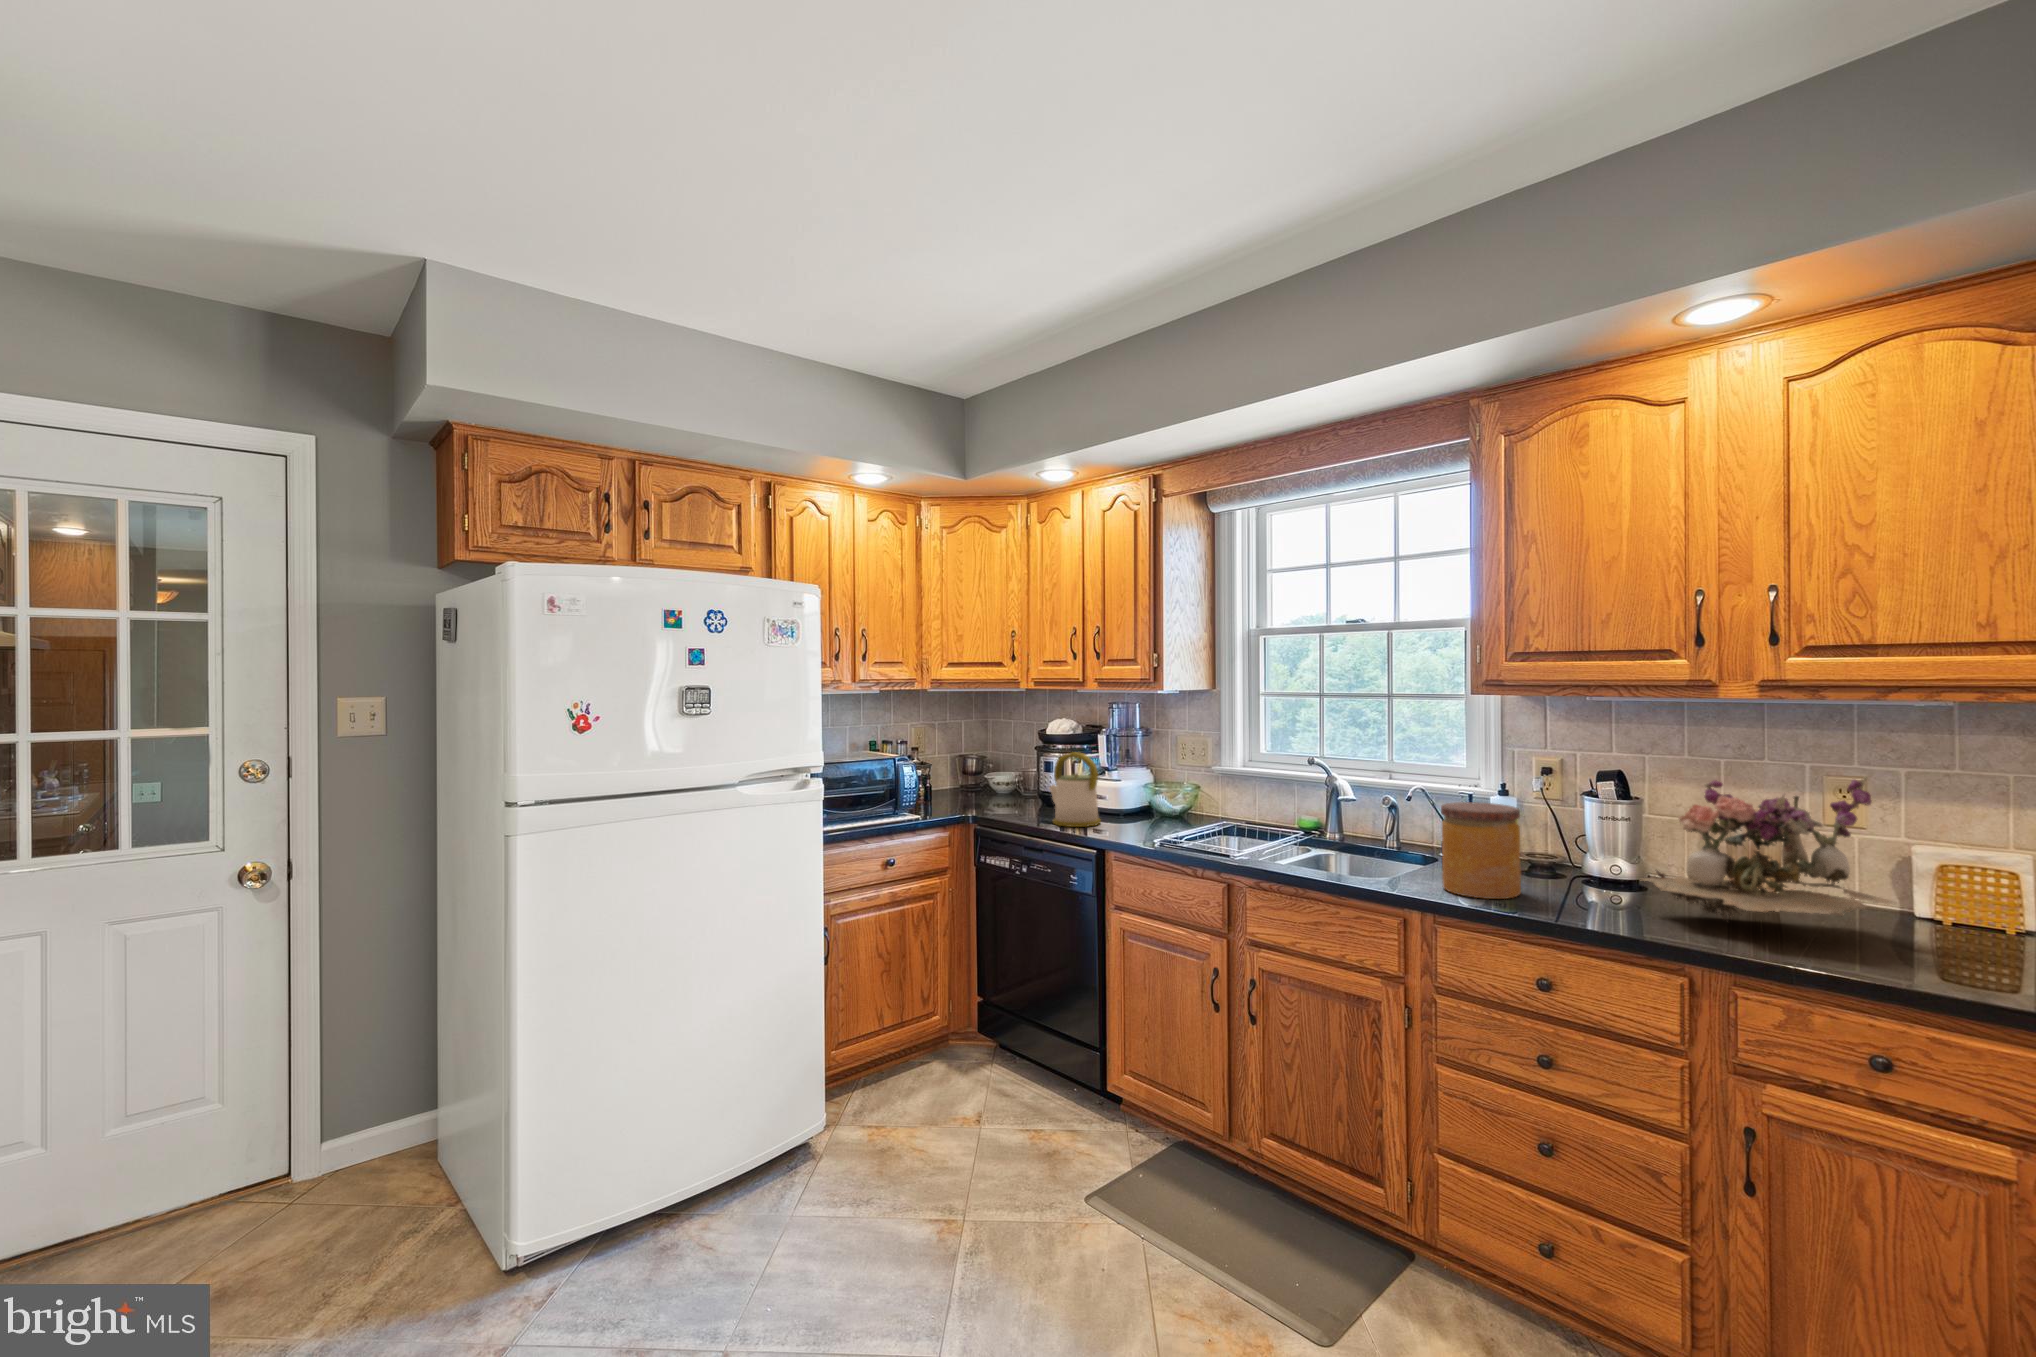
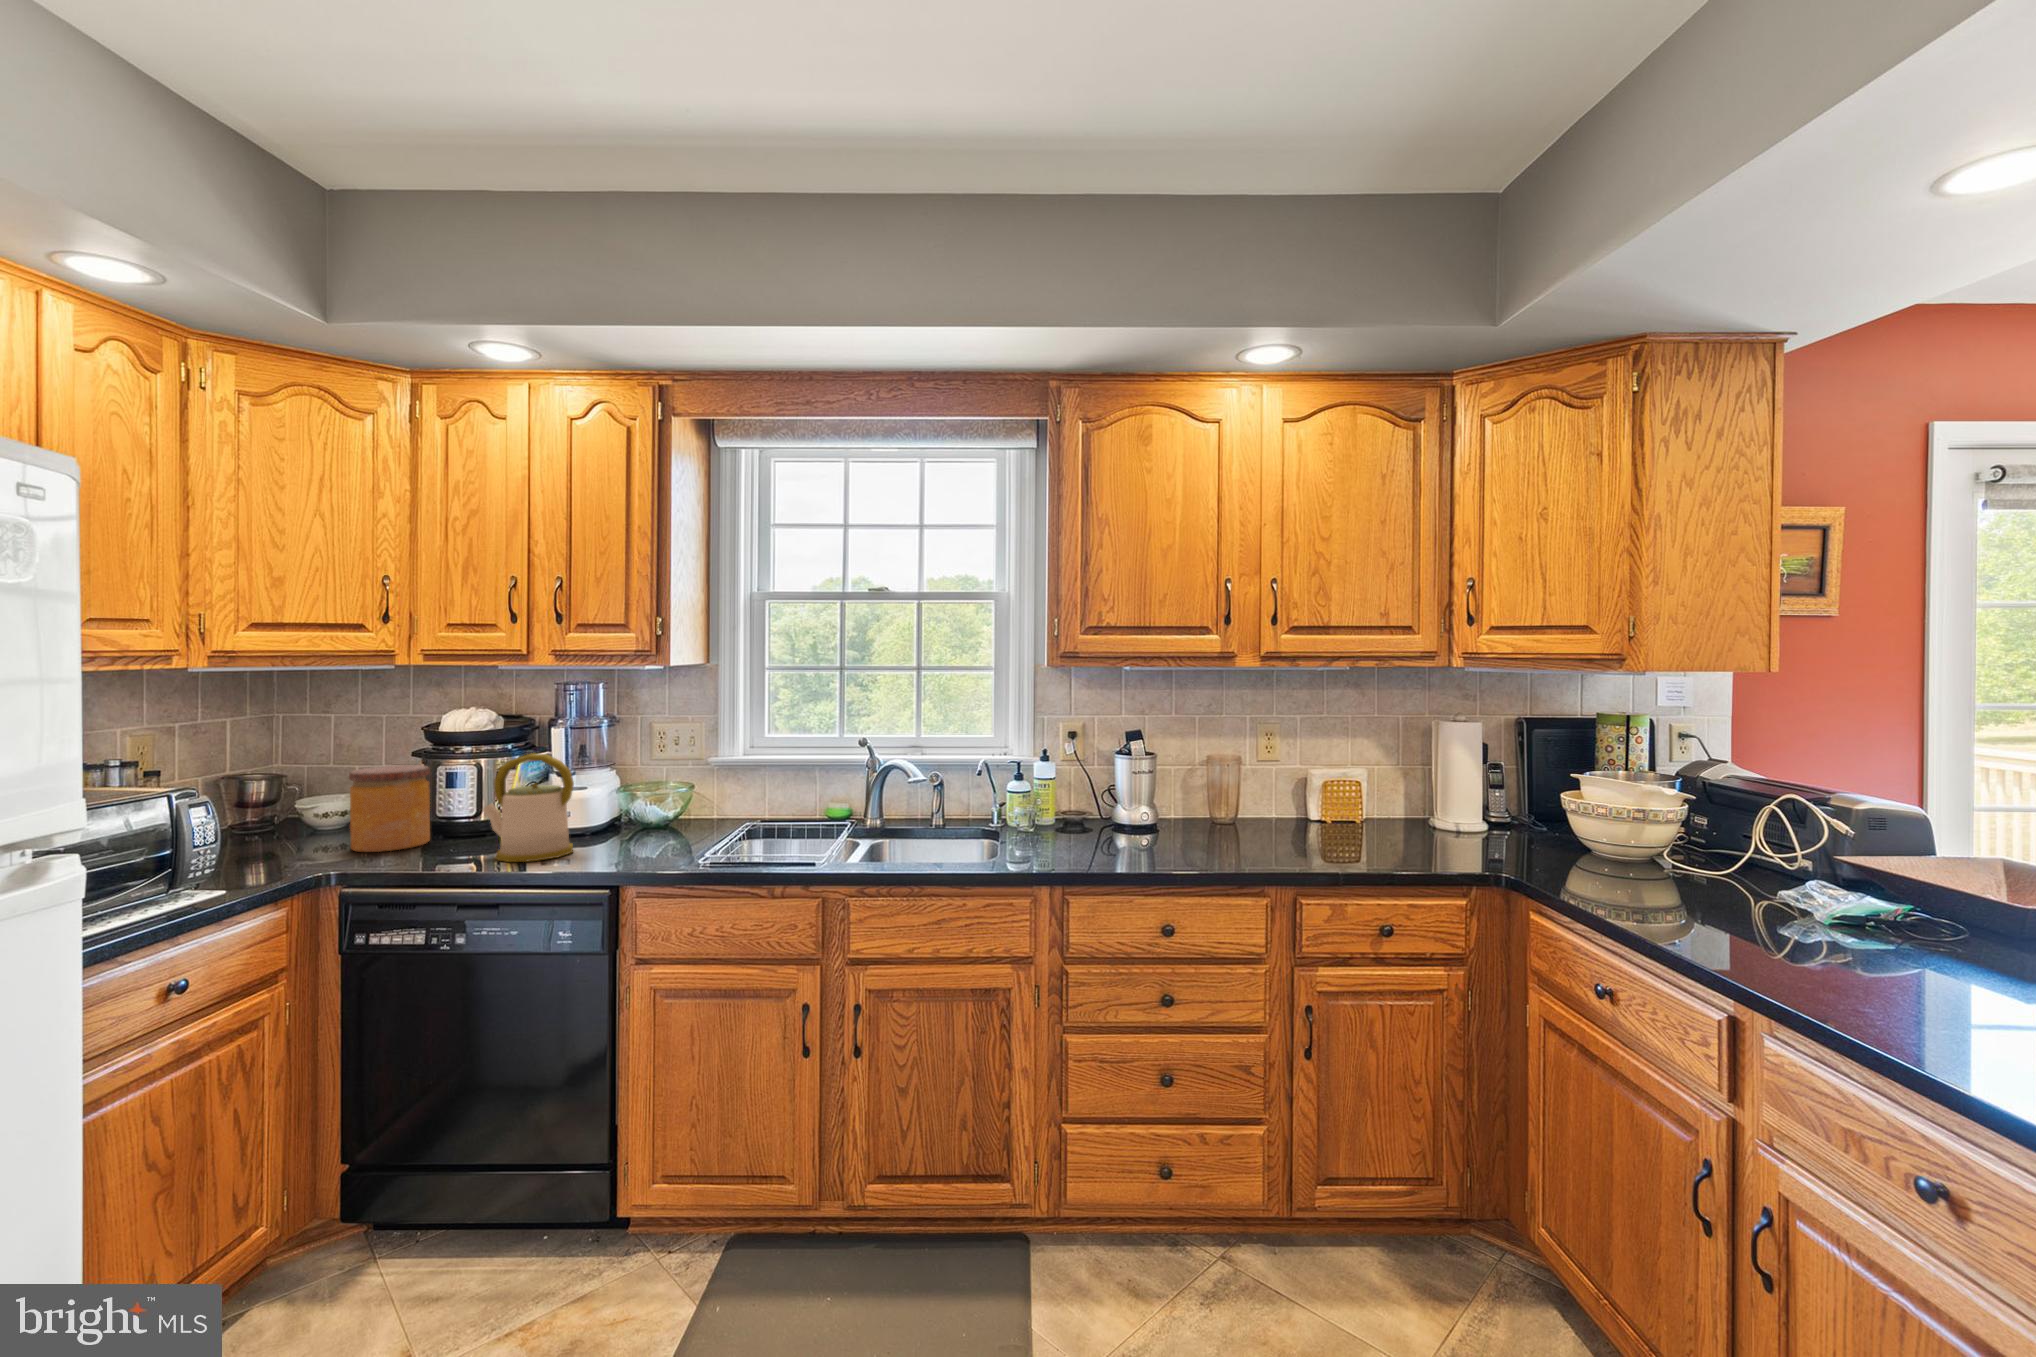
flower arrangement: present [1642,776,1895,919] -> none [1197,724,1345,846]
jar: present [1441,802,1521,899] -> present [349,765,430,852]

